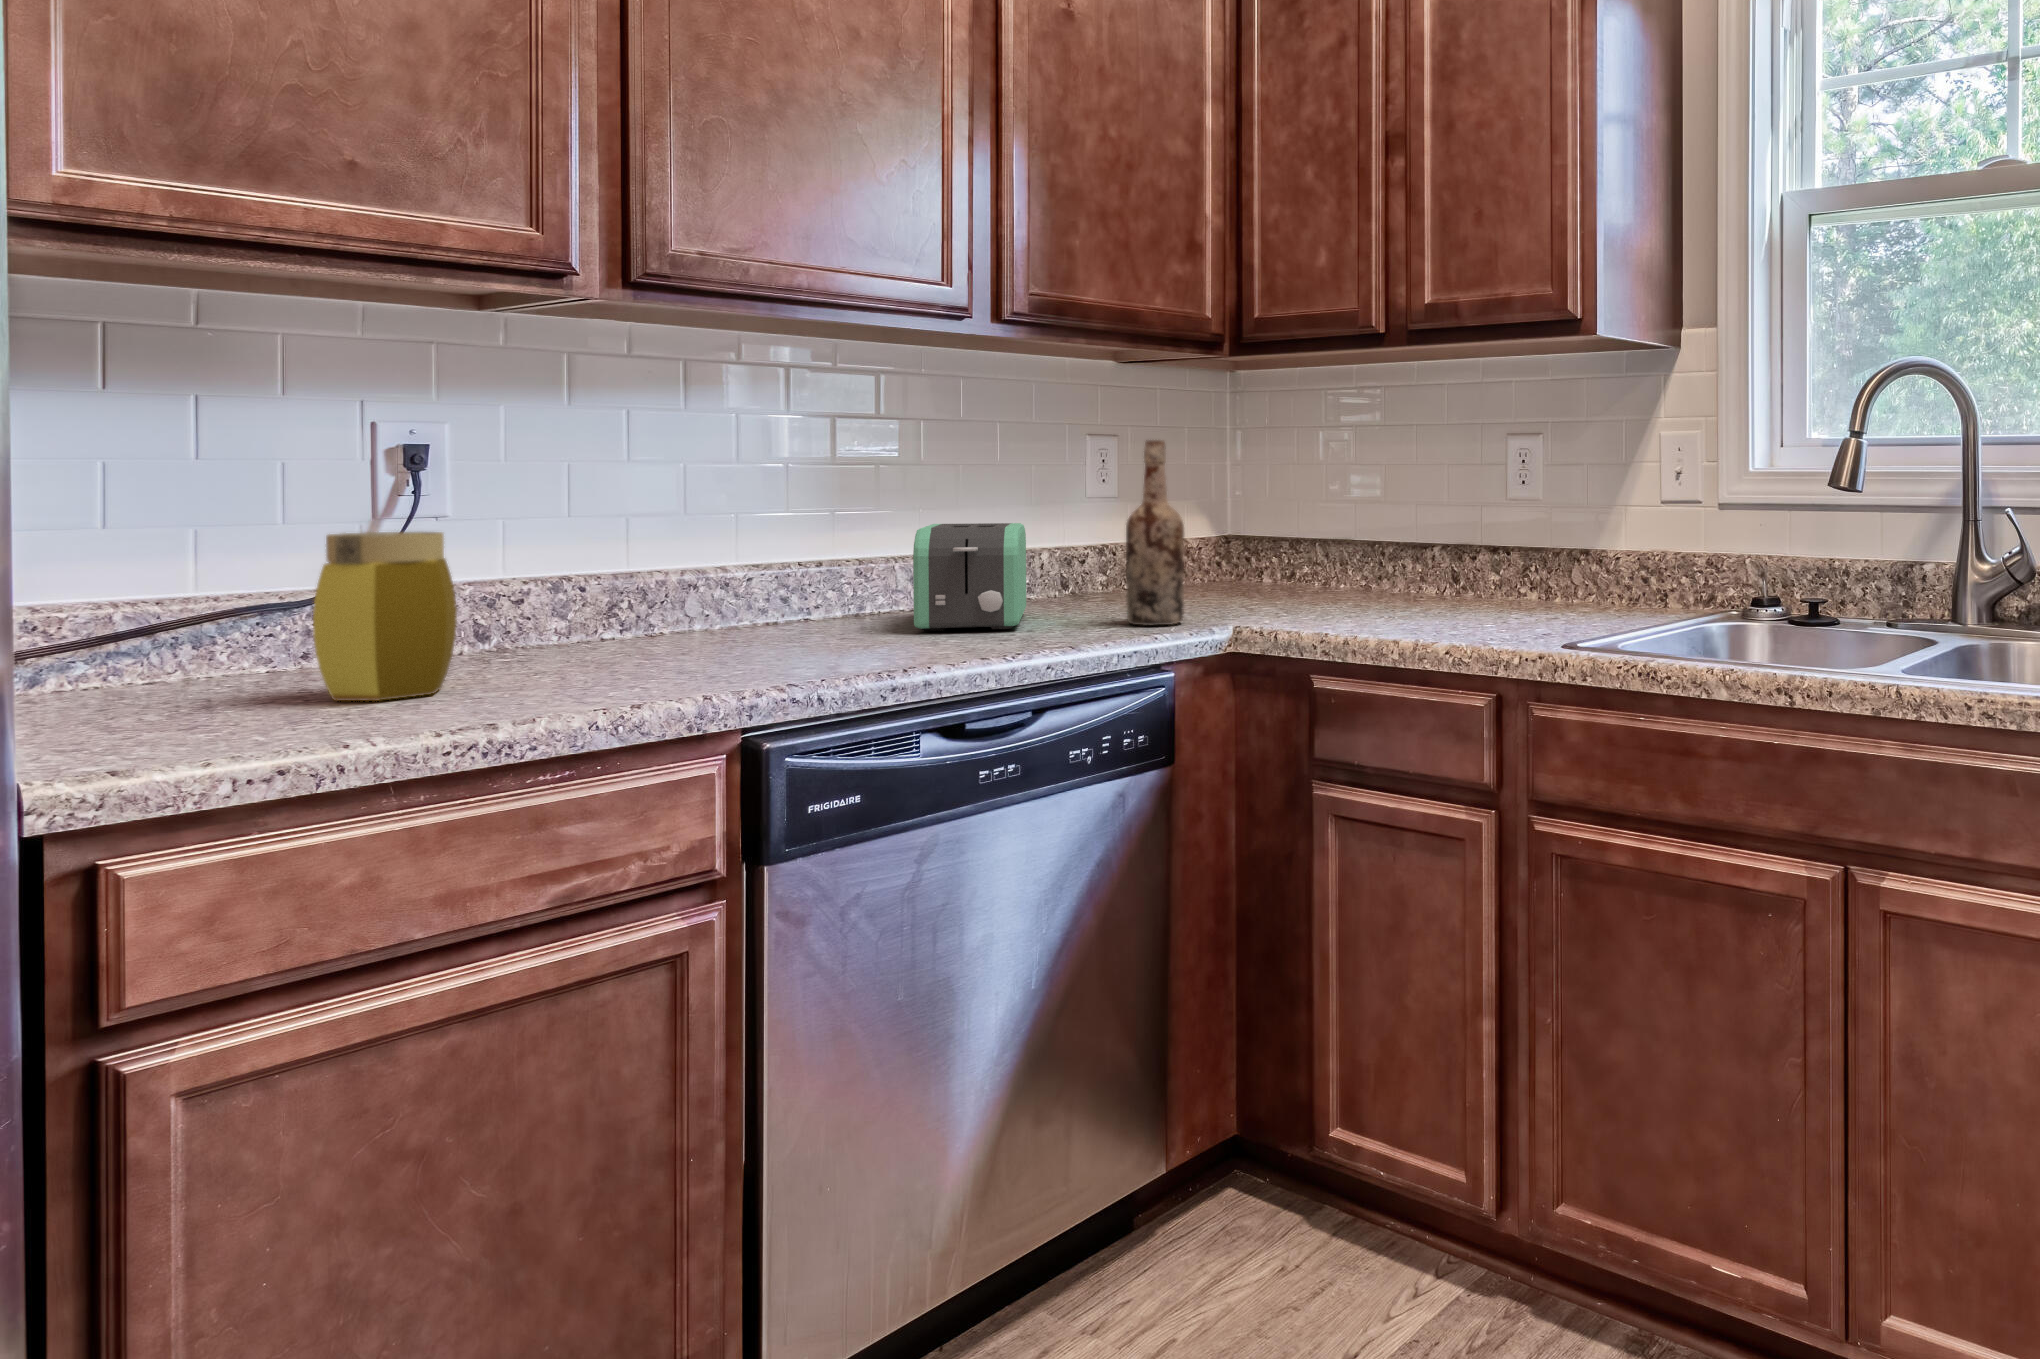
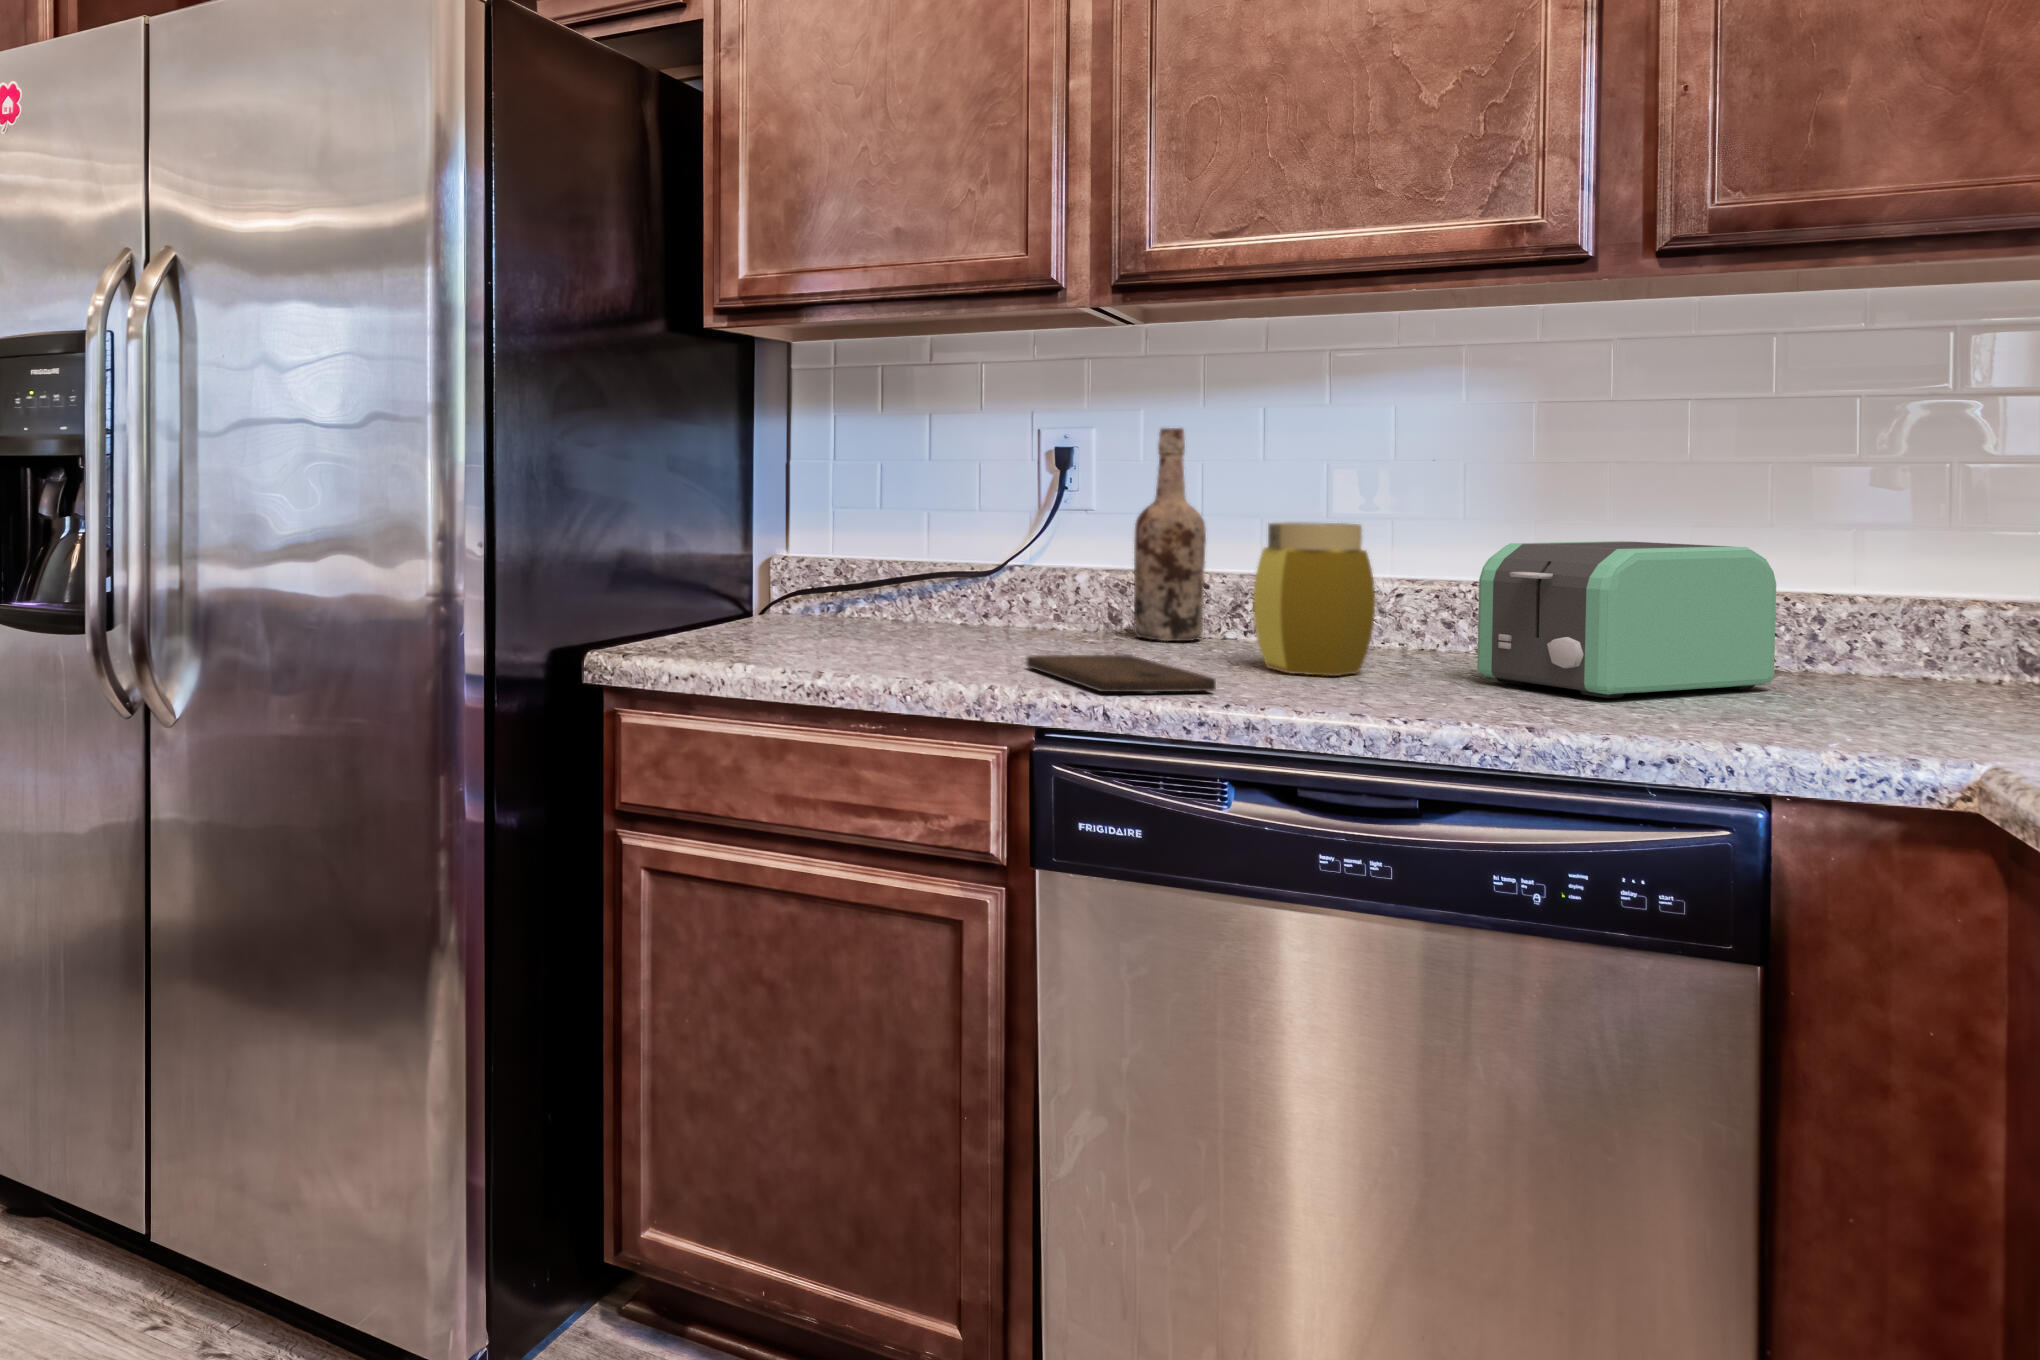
wine bottle: present [1126,440,1184,626] -> present [1134,428,1206,641]
jar: present [313,532,457,701] -> present [1253,522,1375,676]
cutting board: none [628,654,855,682] -> present [1026,655,1216,692]

